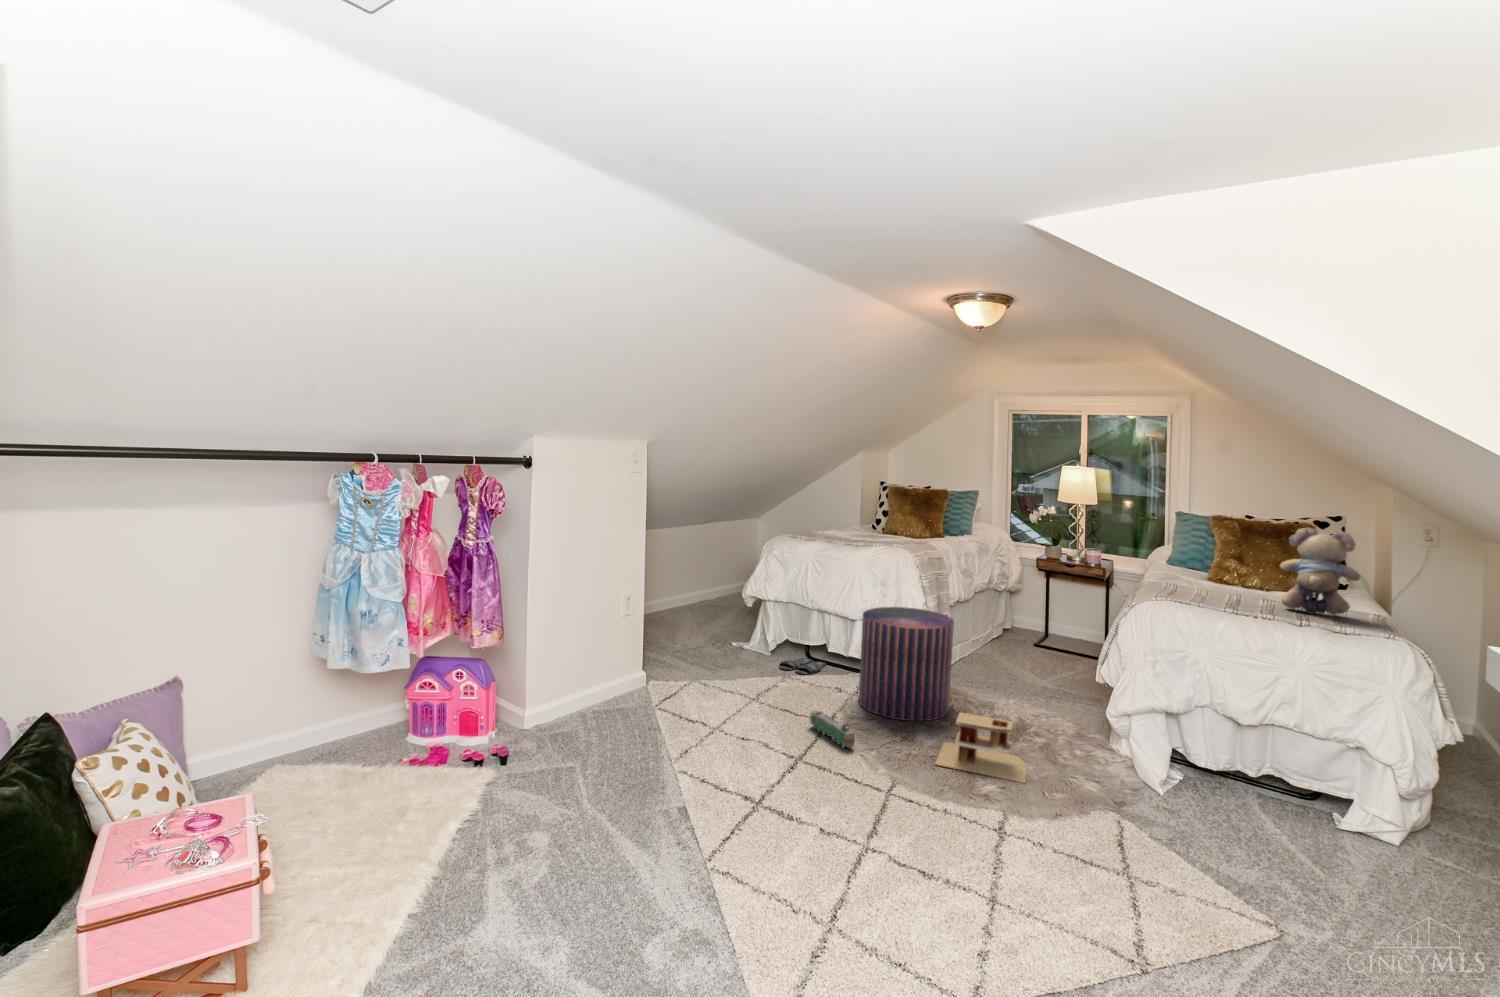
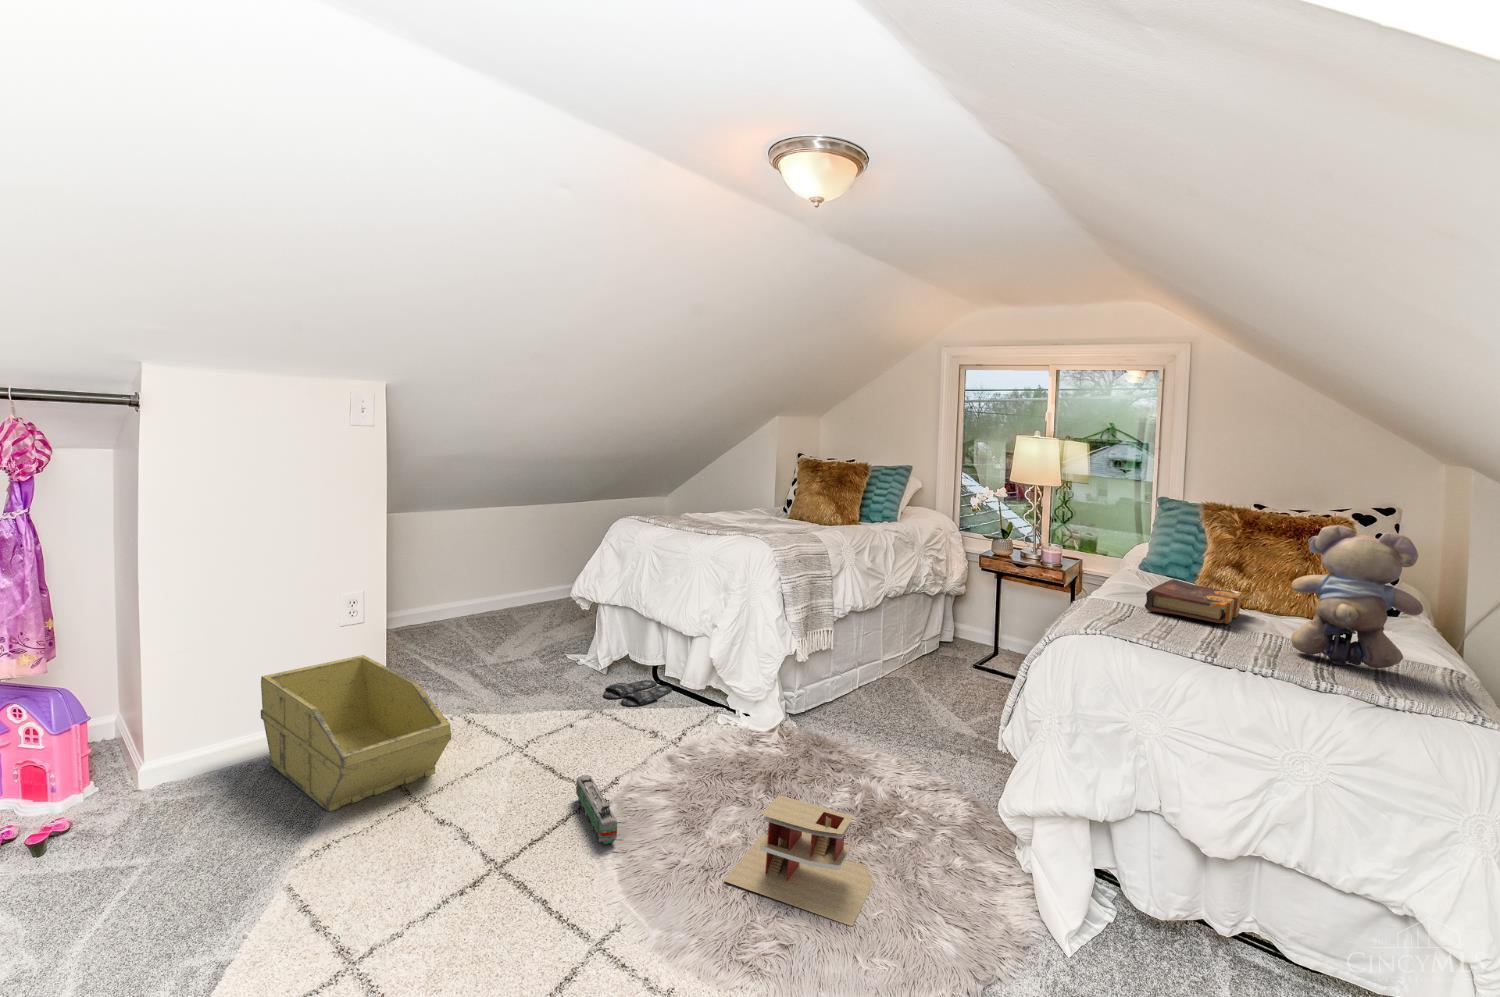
book: none [1182,568,1245,594] -> present [1145,579,1243,624]
pouf: present [859,607,954,721] -> none [677,620,813,793]
storage bin: none [582,639,720,737] -> present [261,655,451,812]

